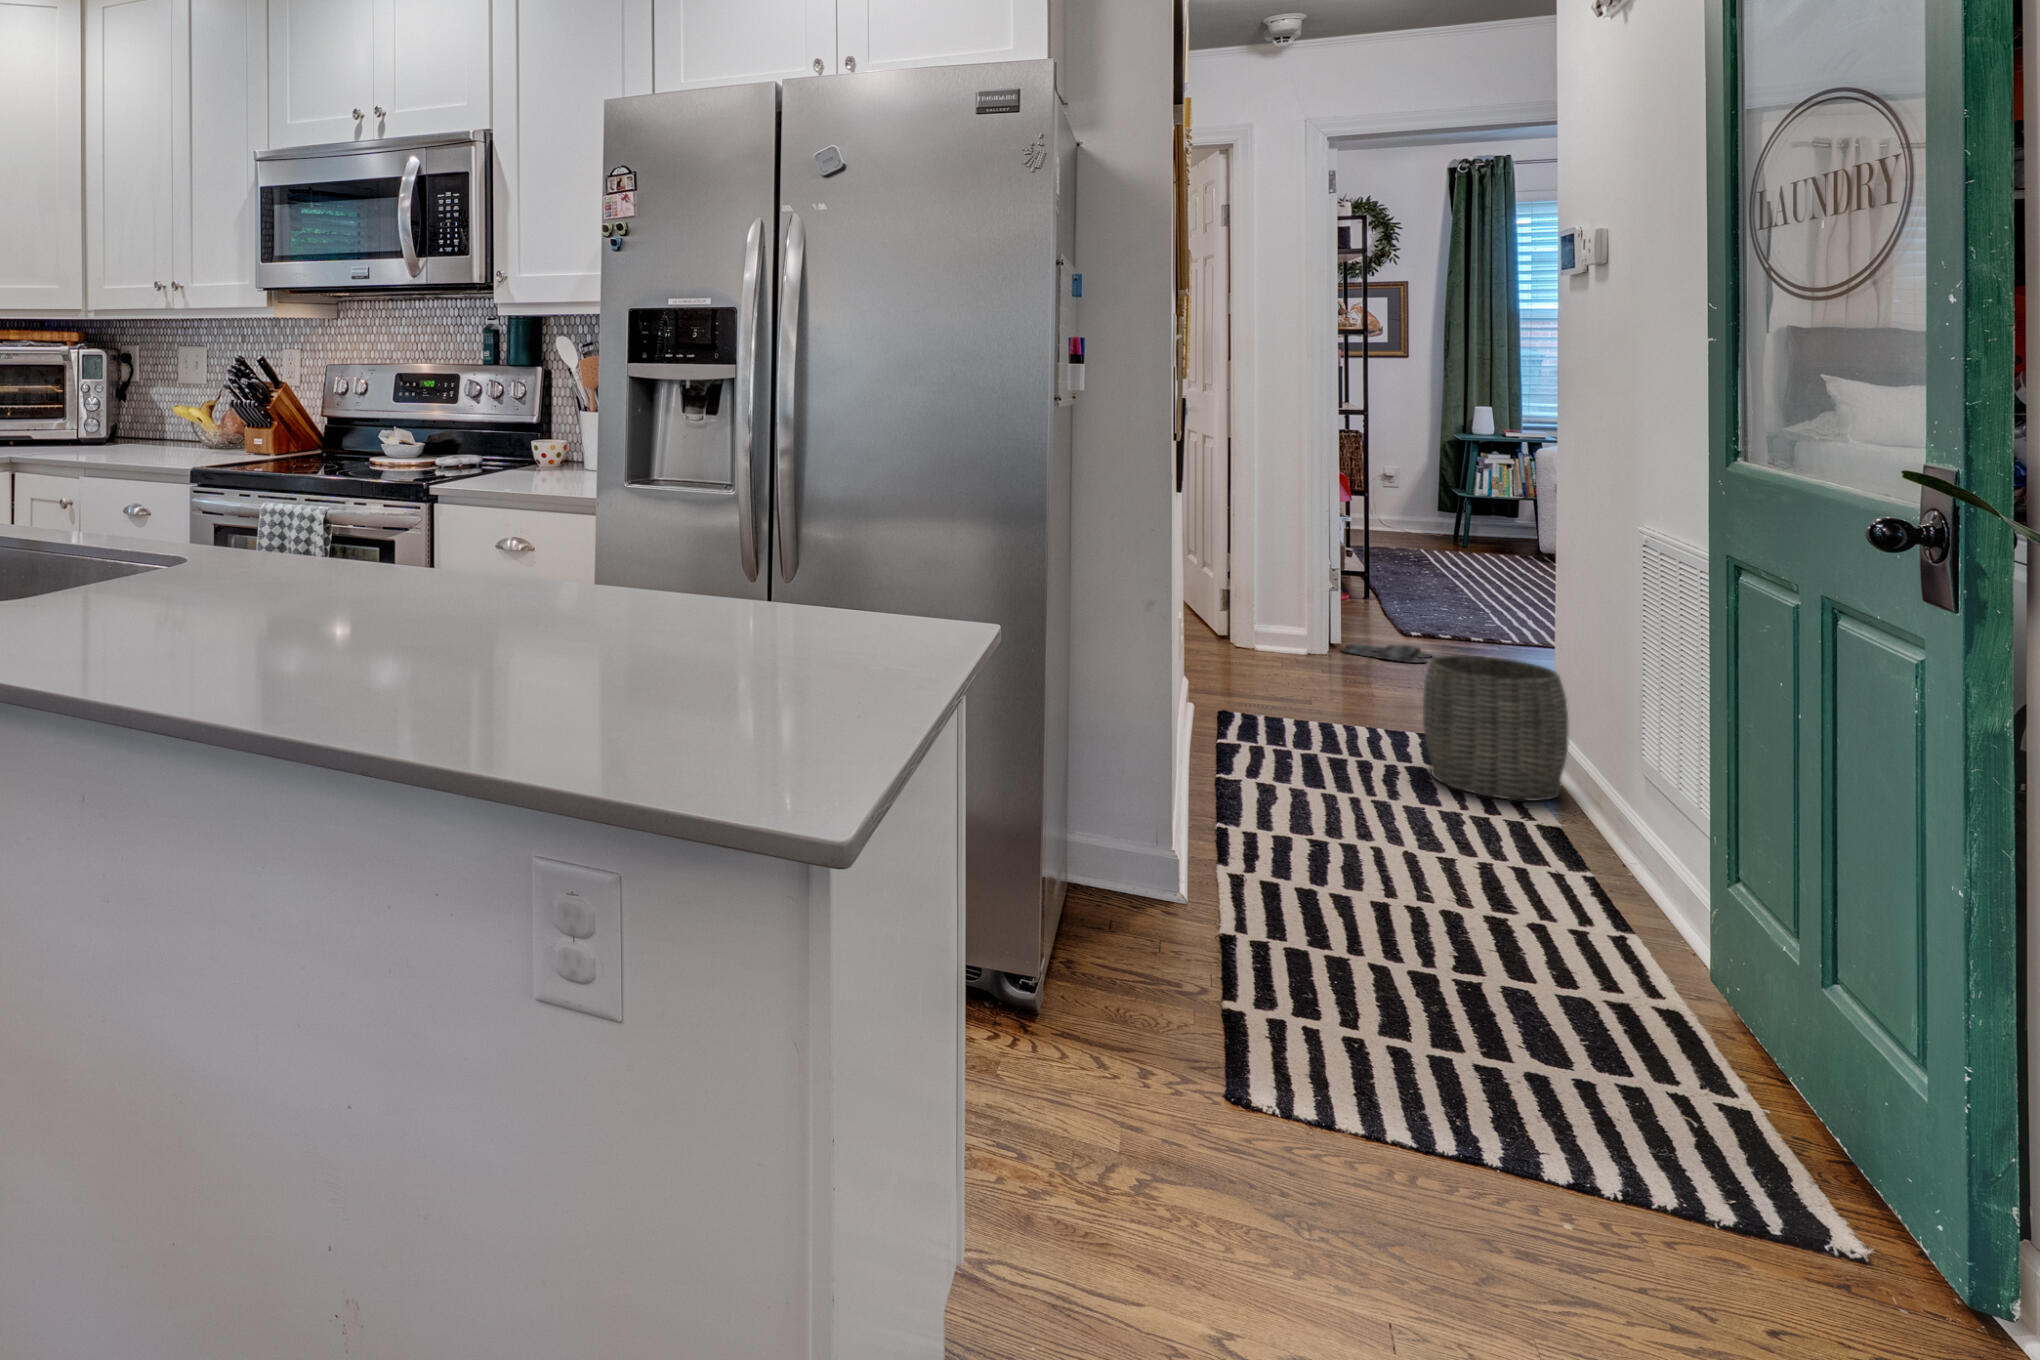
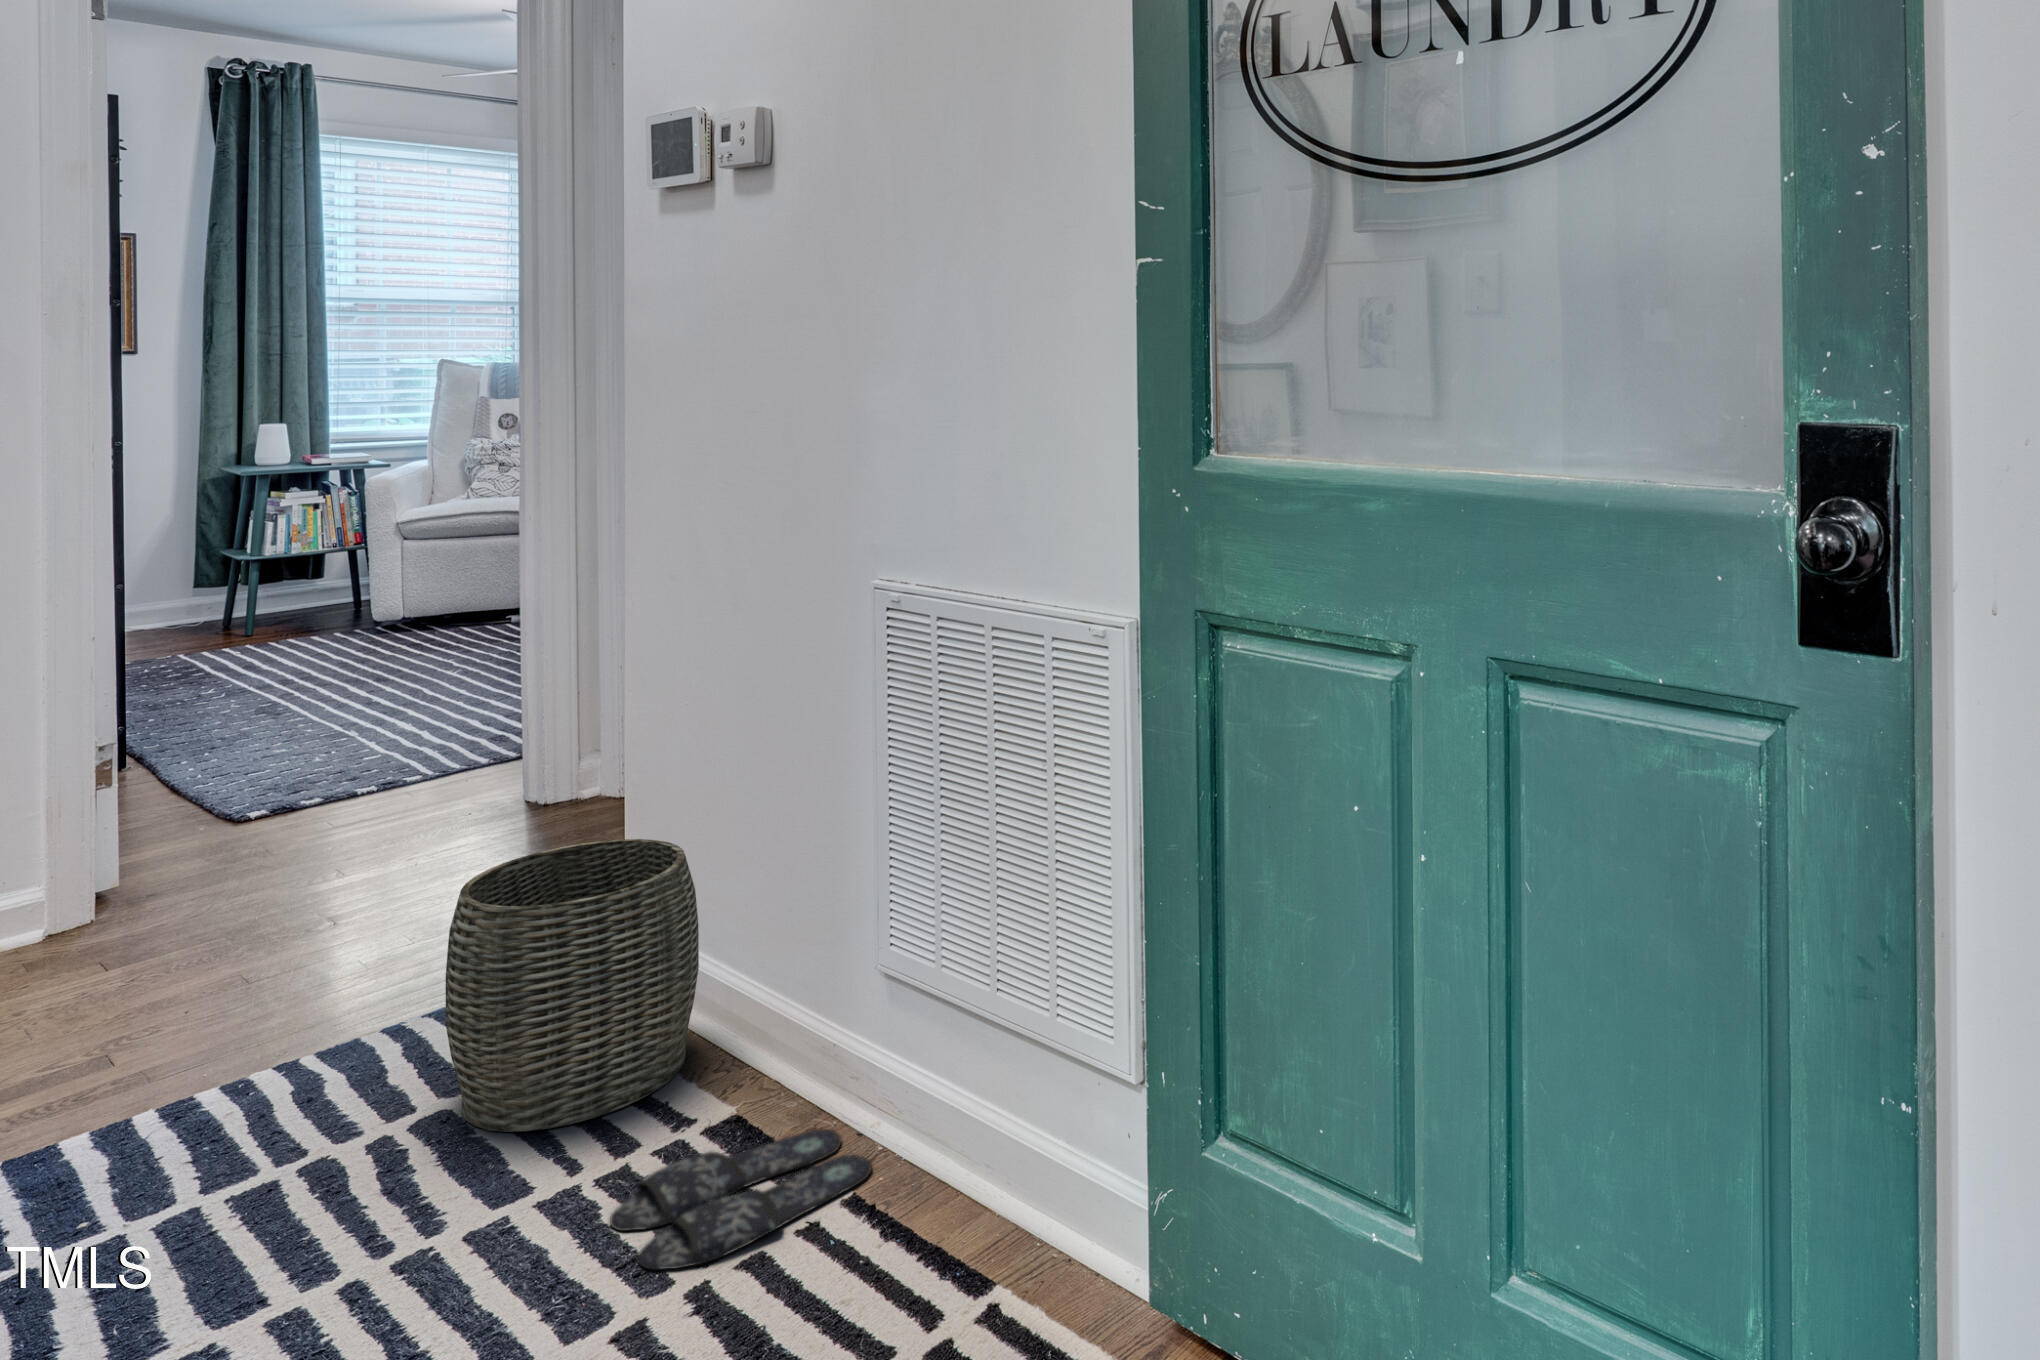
slippers: present [1342,644,1432,663] -> present [610,1129,872,1270]

